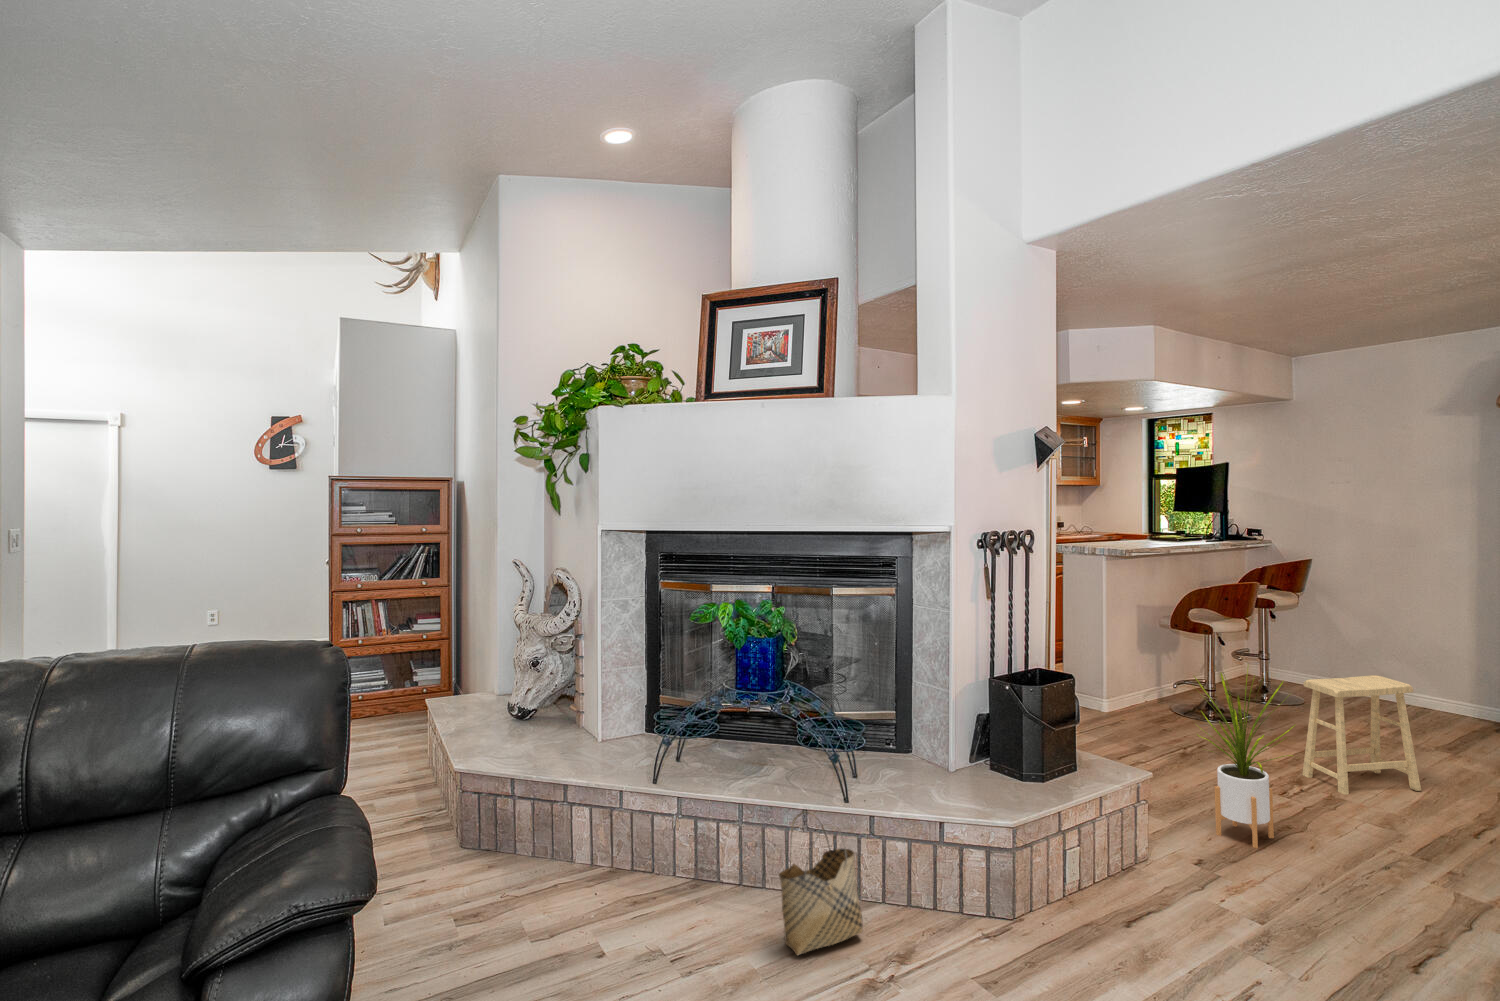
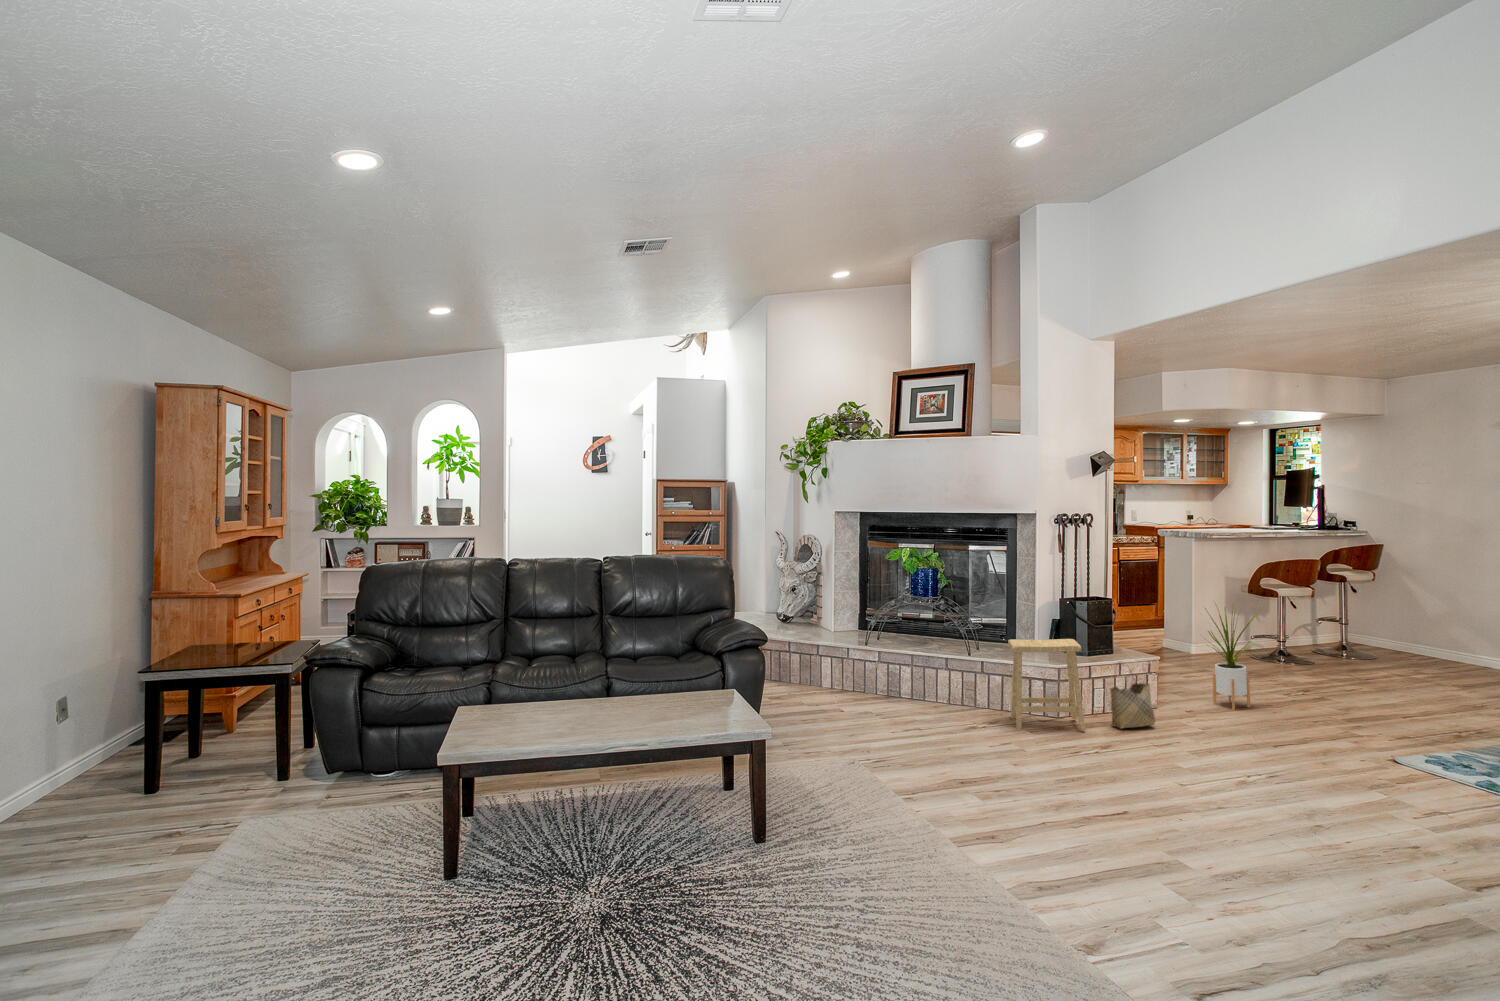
footstool: present [1303,675,1421,795] -> present [1008,639,1085,731]
woven basket: present [779,812,863,955] -> present [1110,664,1155,728]

